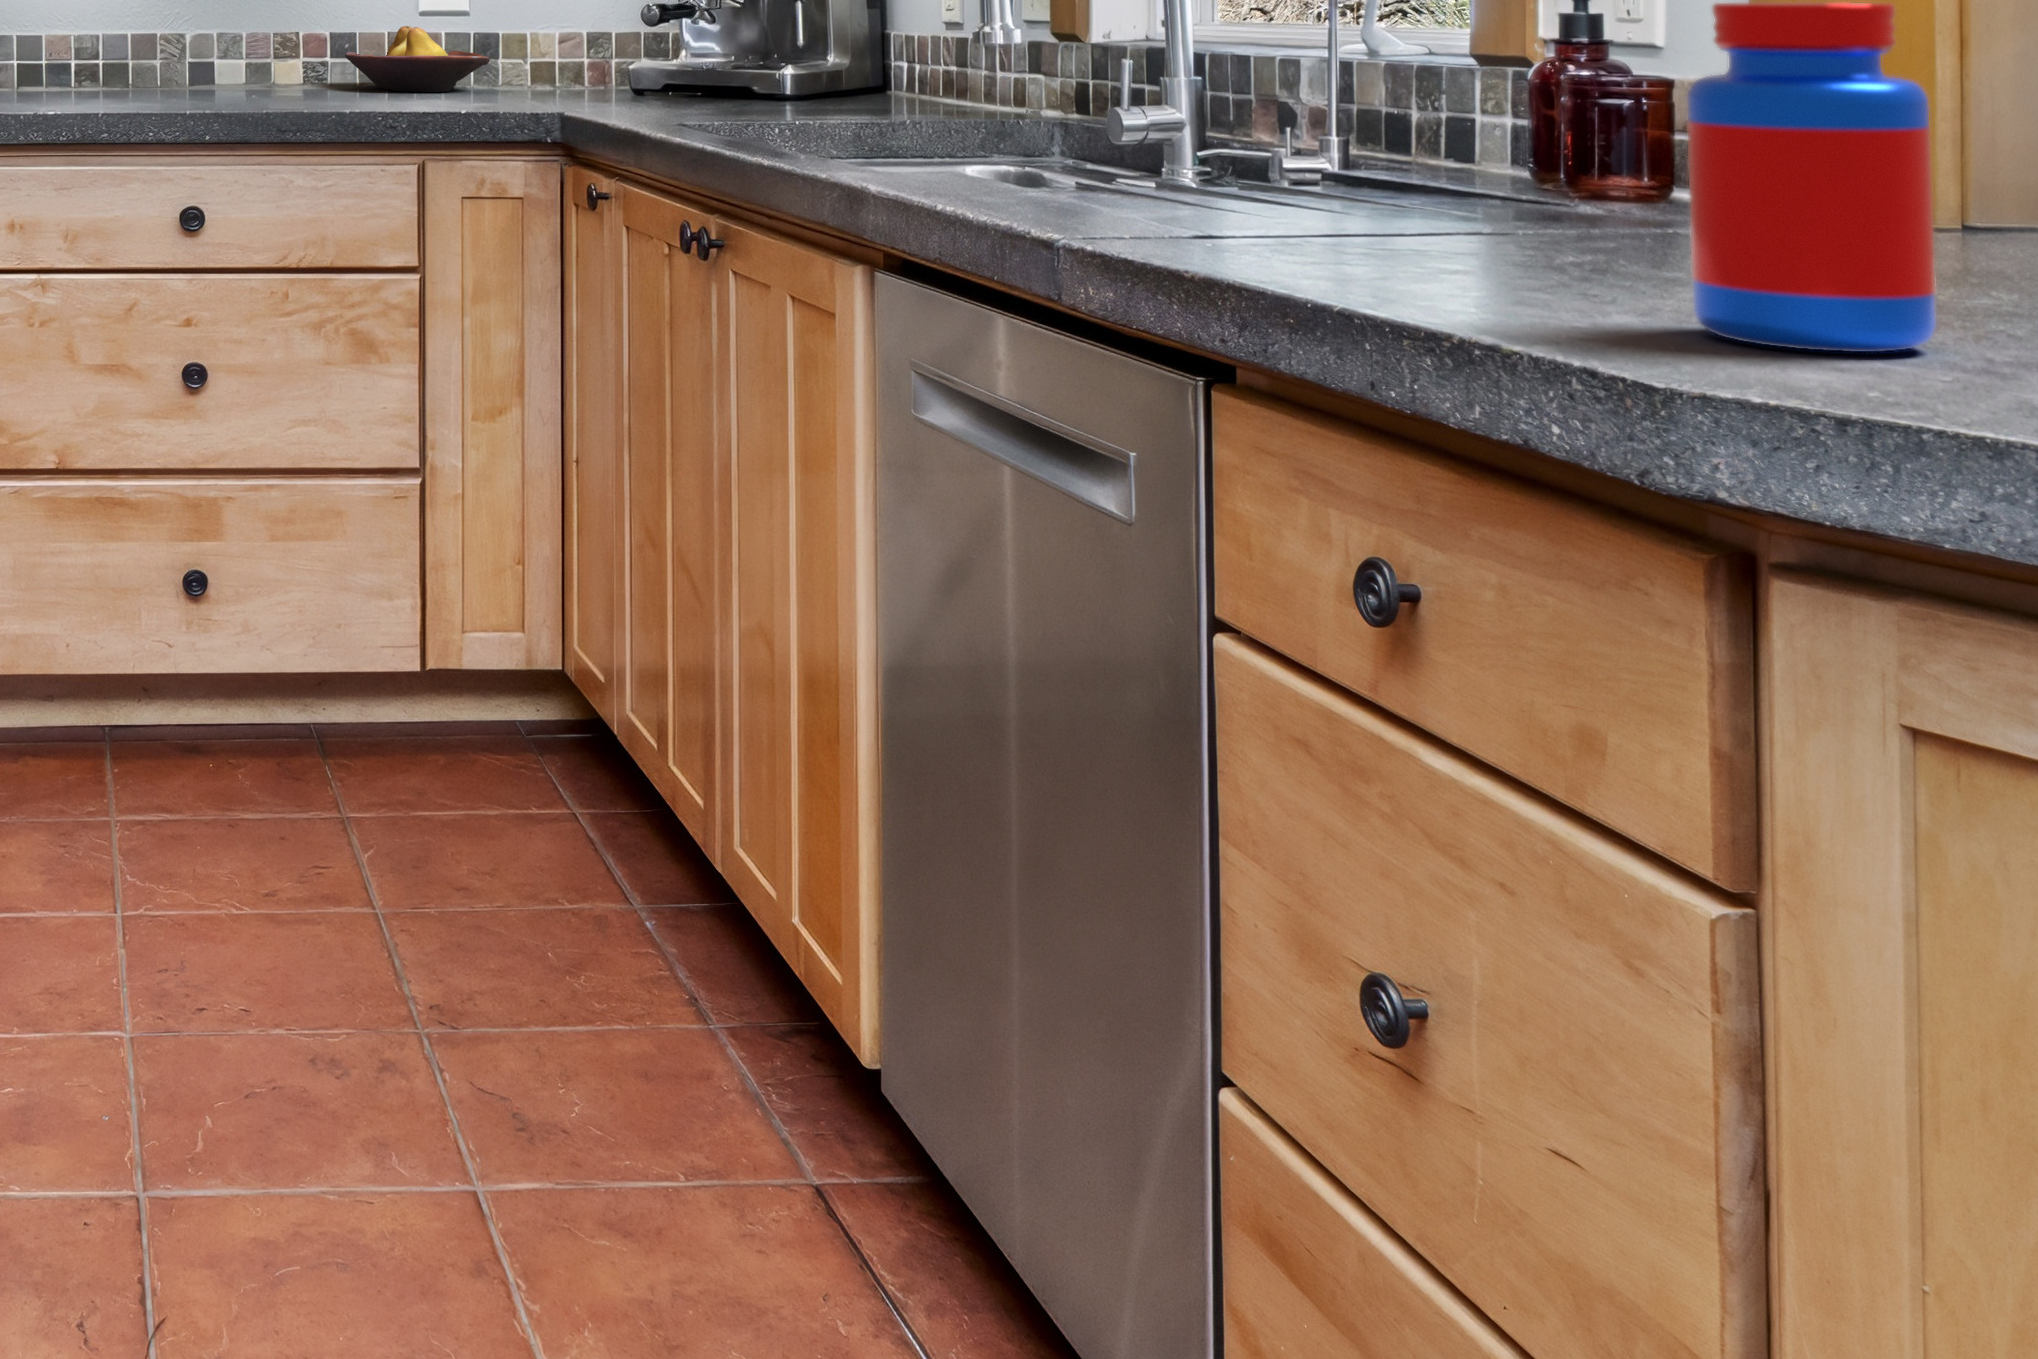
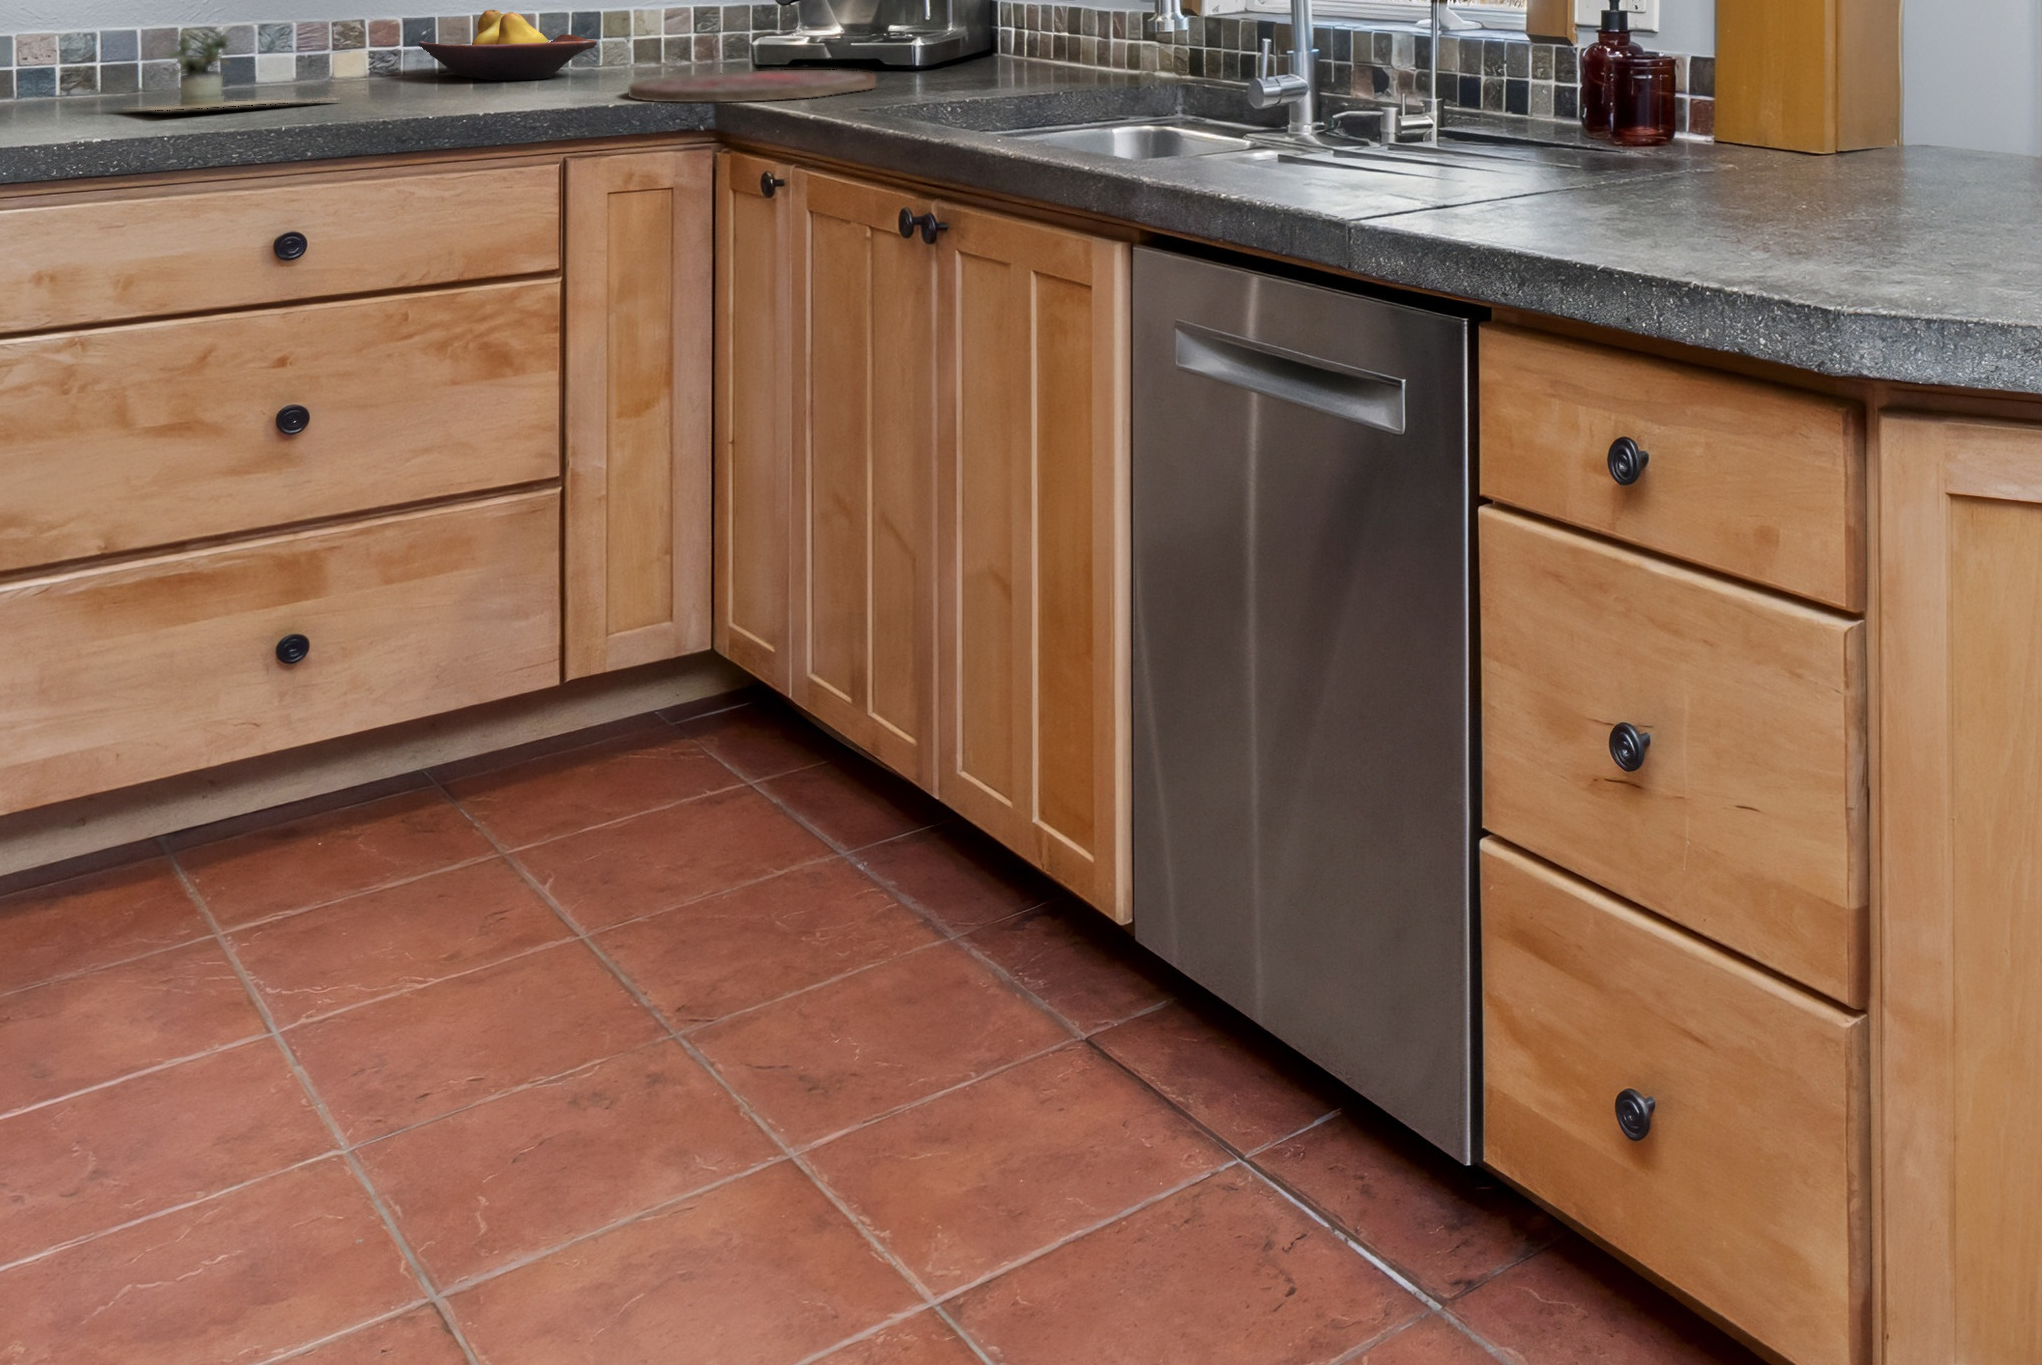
jar: present [1687,2,1936,352] -> none [1800,42,1925,266]
potted plant: none [91,27,312,96] -> present [146,31,317,110]
cutting board: none [489,90,729,114] -> present [628,70,876,102]

